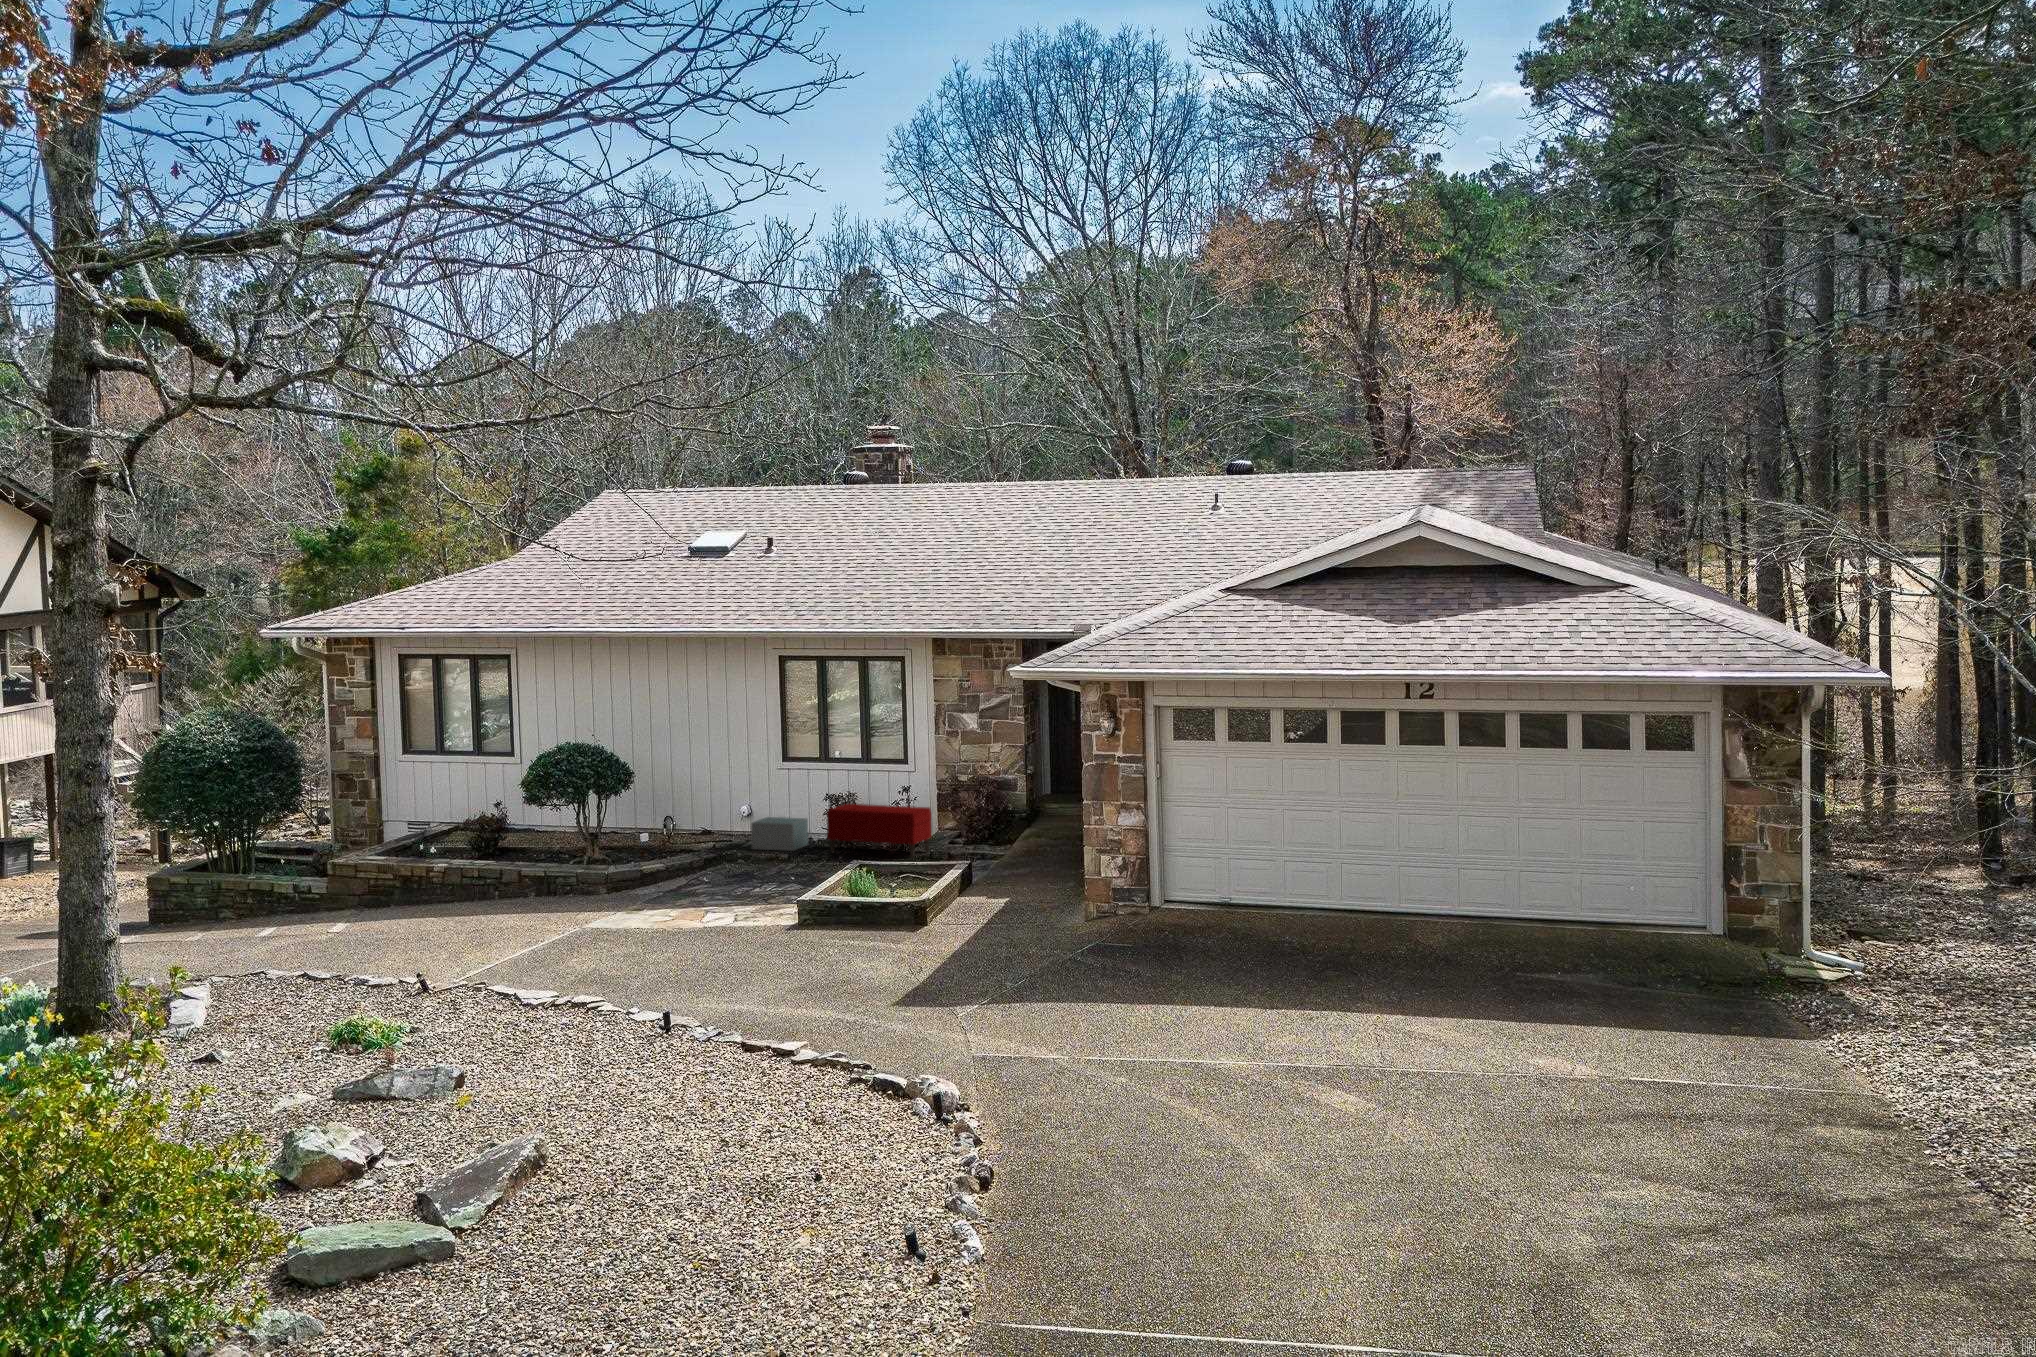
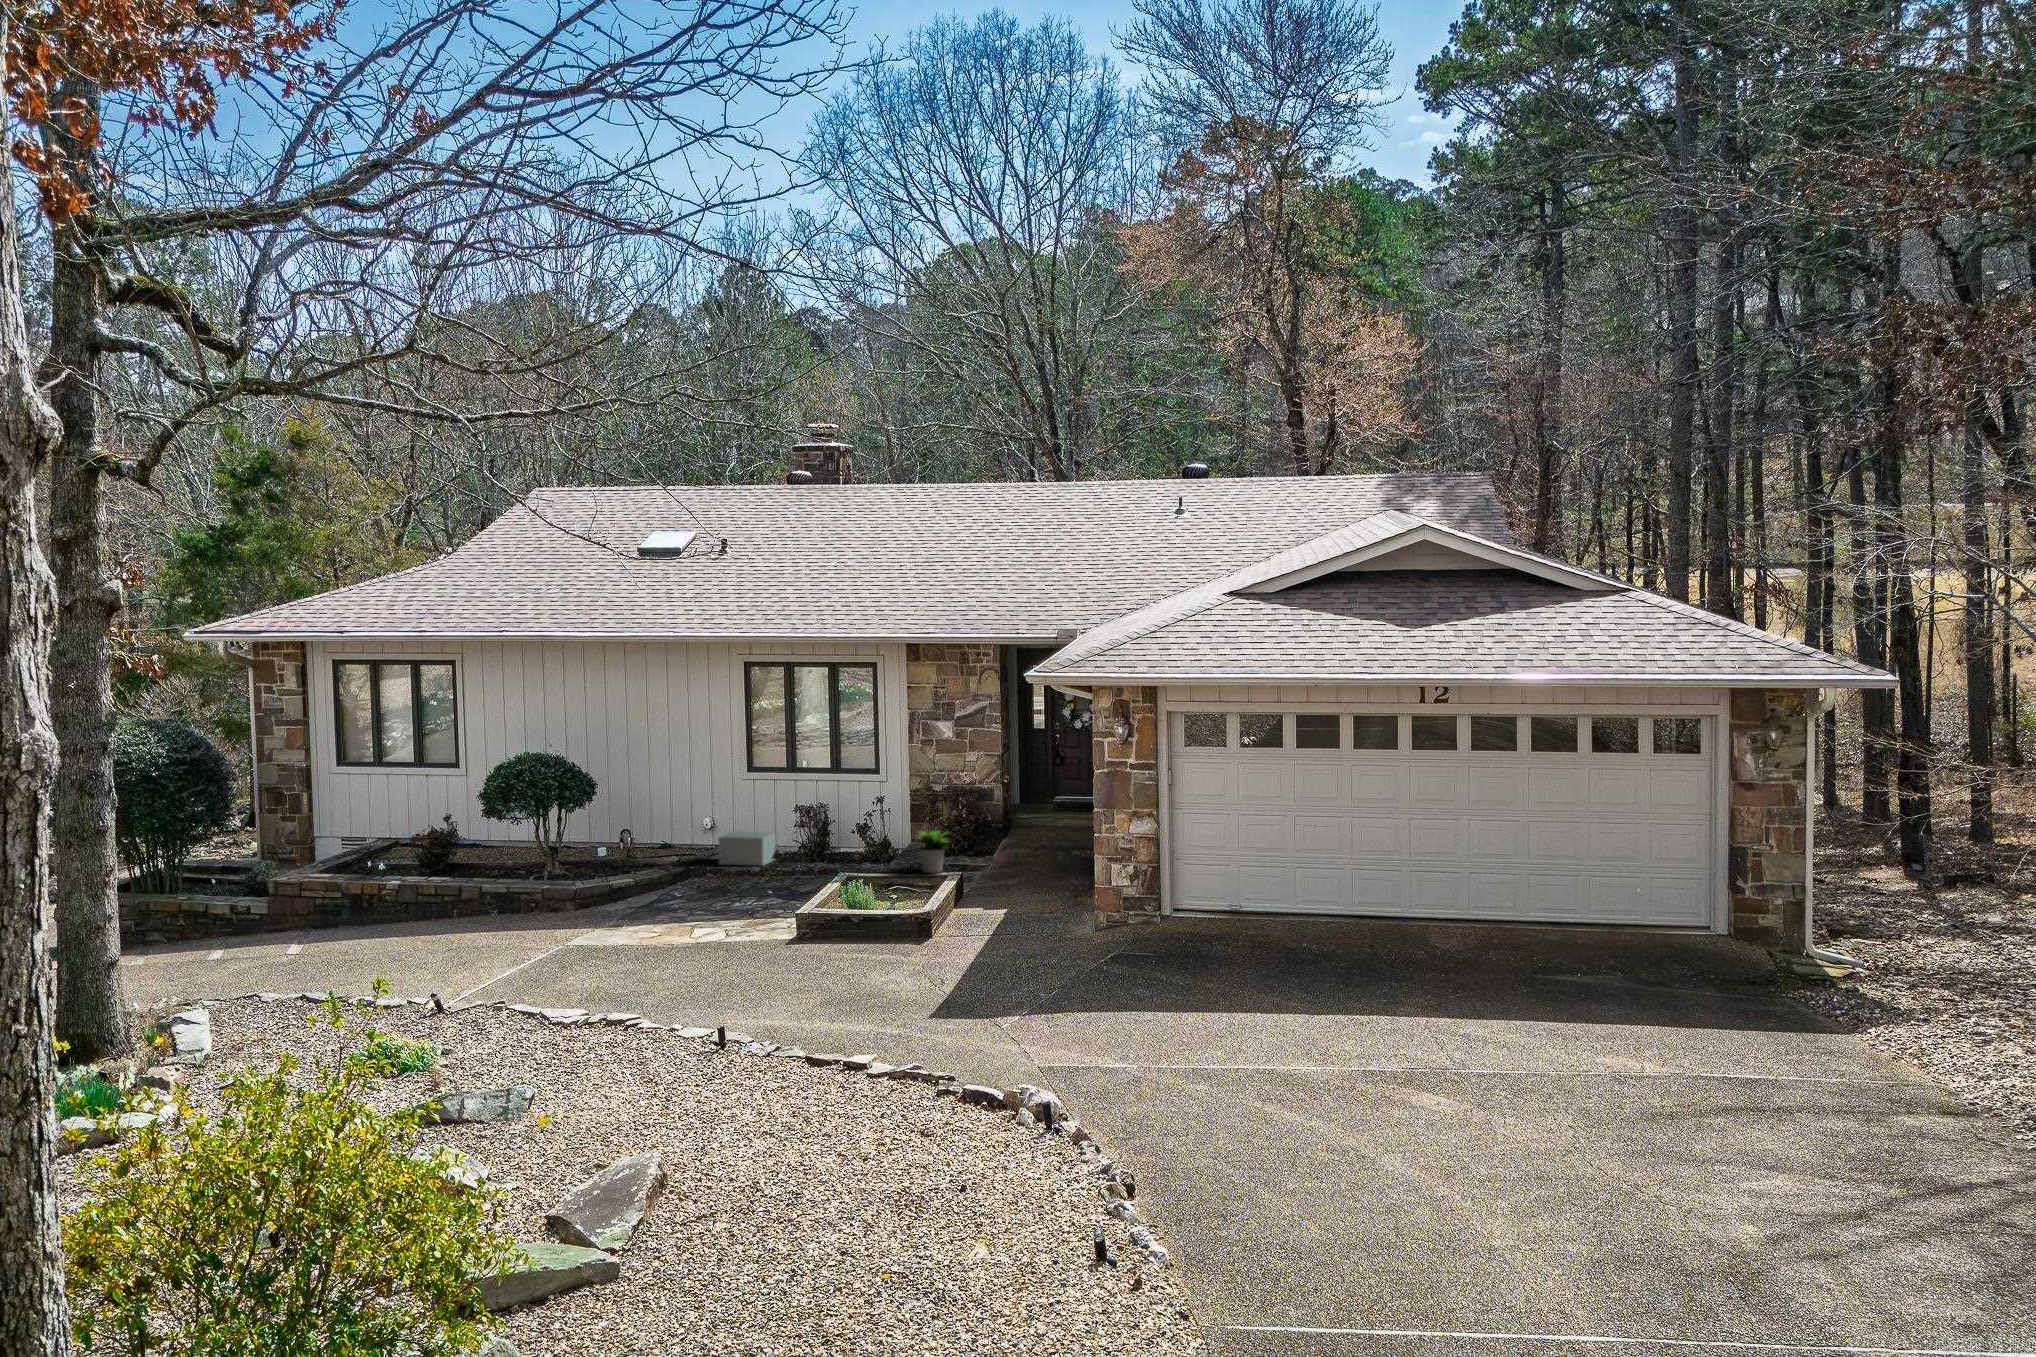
bench: present [827,804,932,858] -> none [799,817,906,872]
potted plant: none [933,817,977,860] -> present [912,830,952,873]

